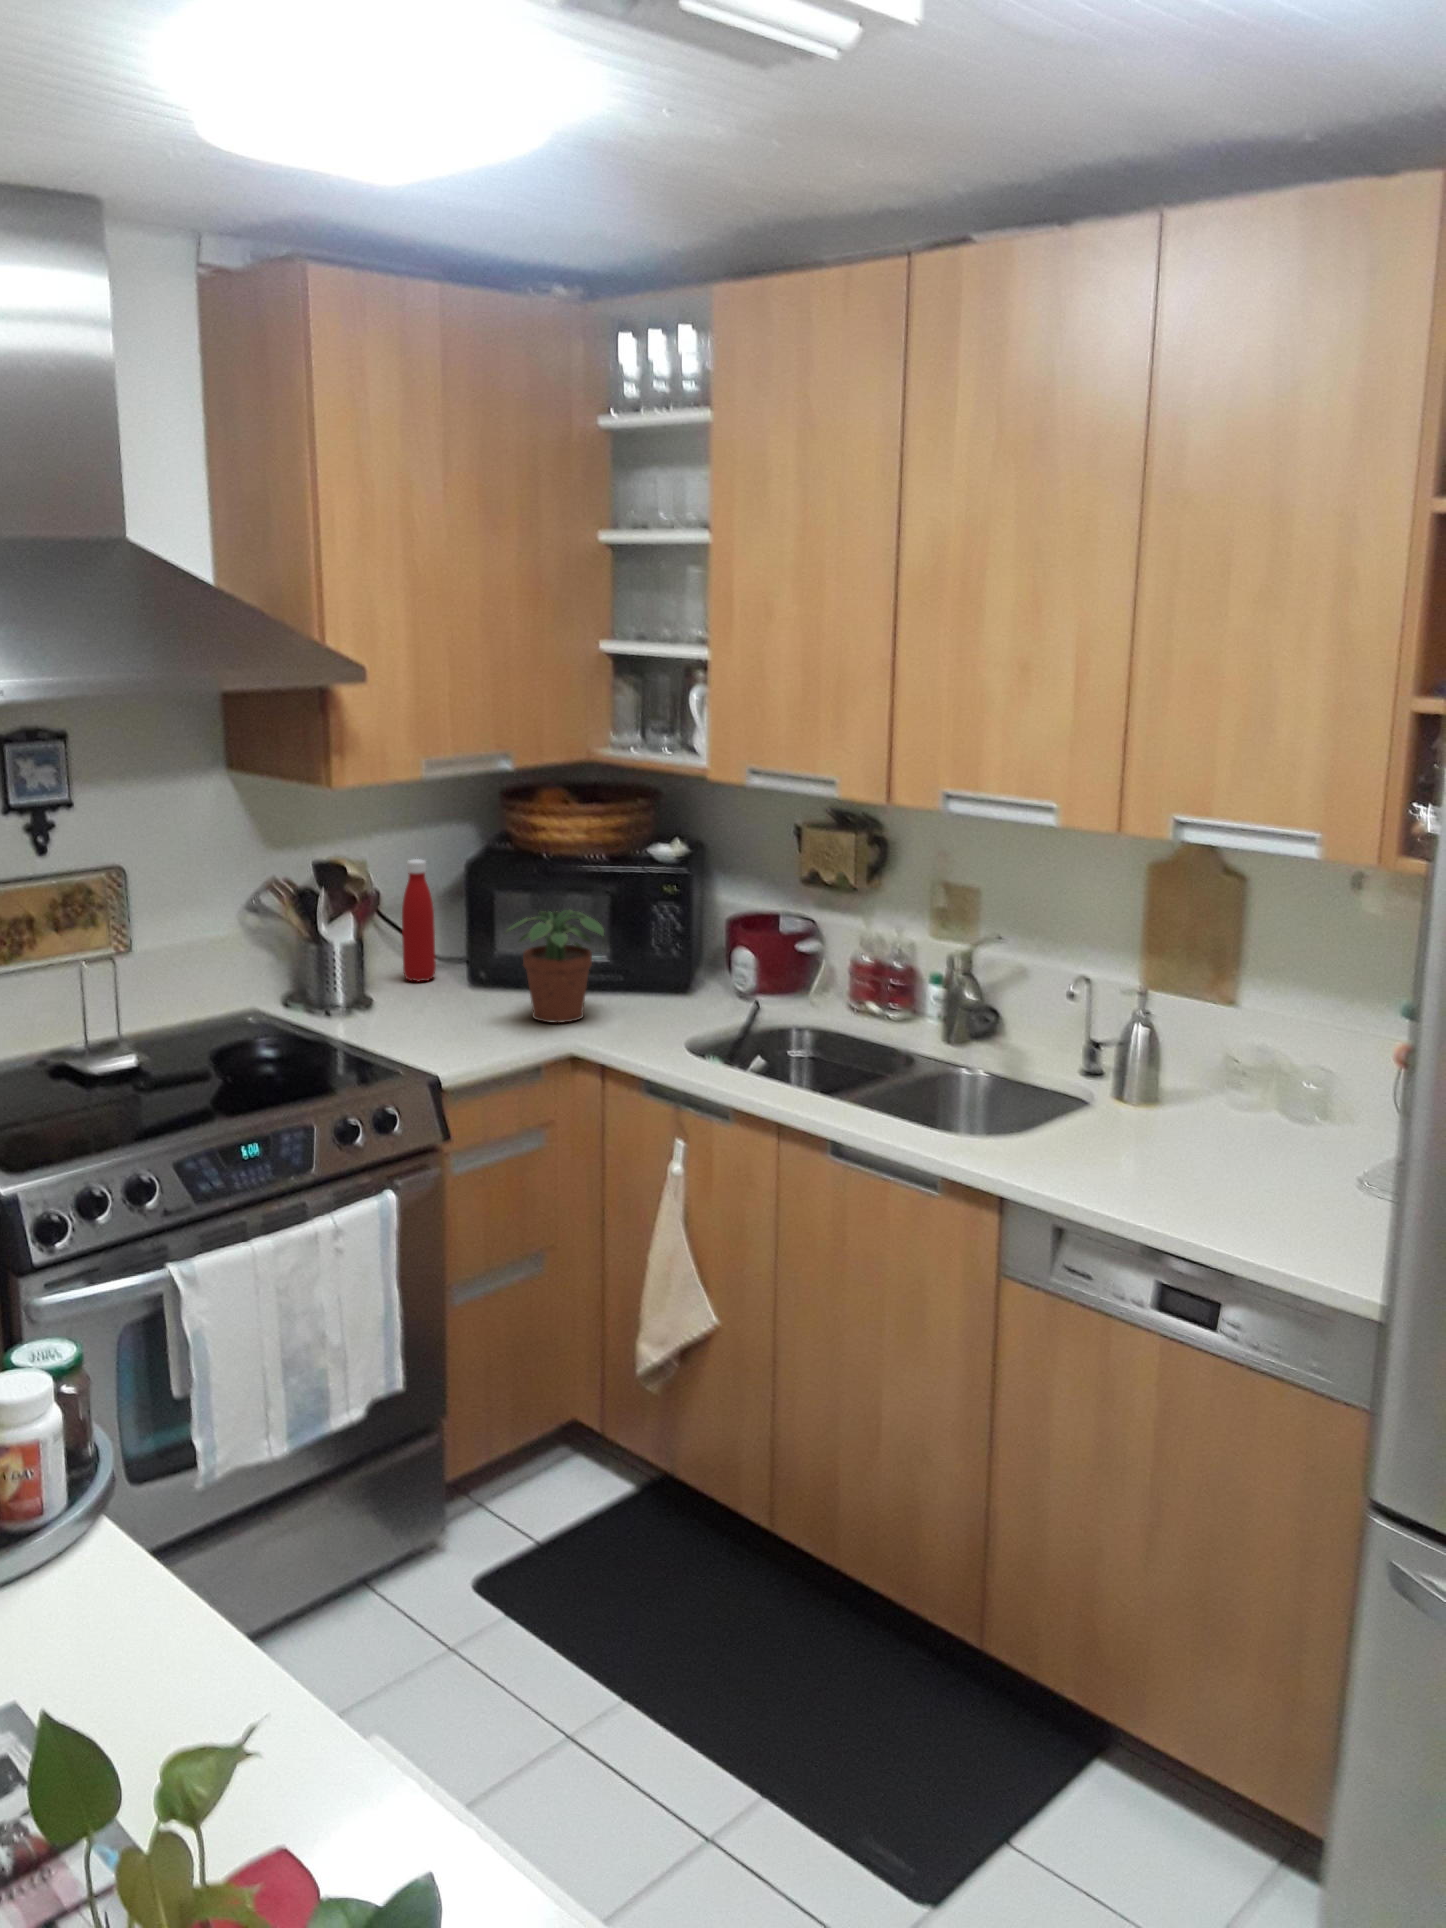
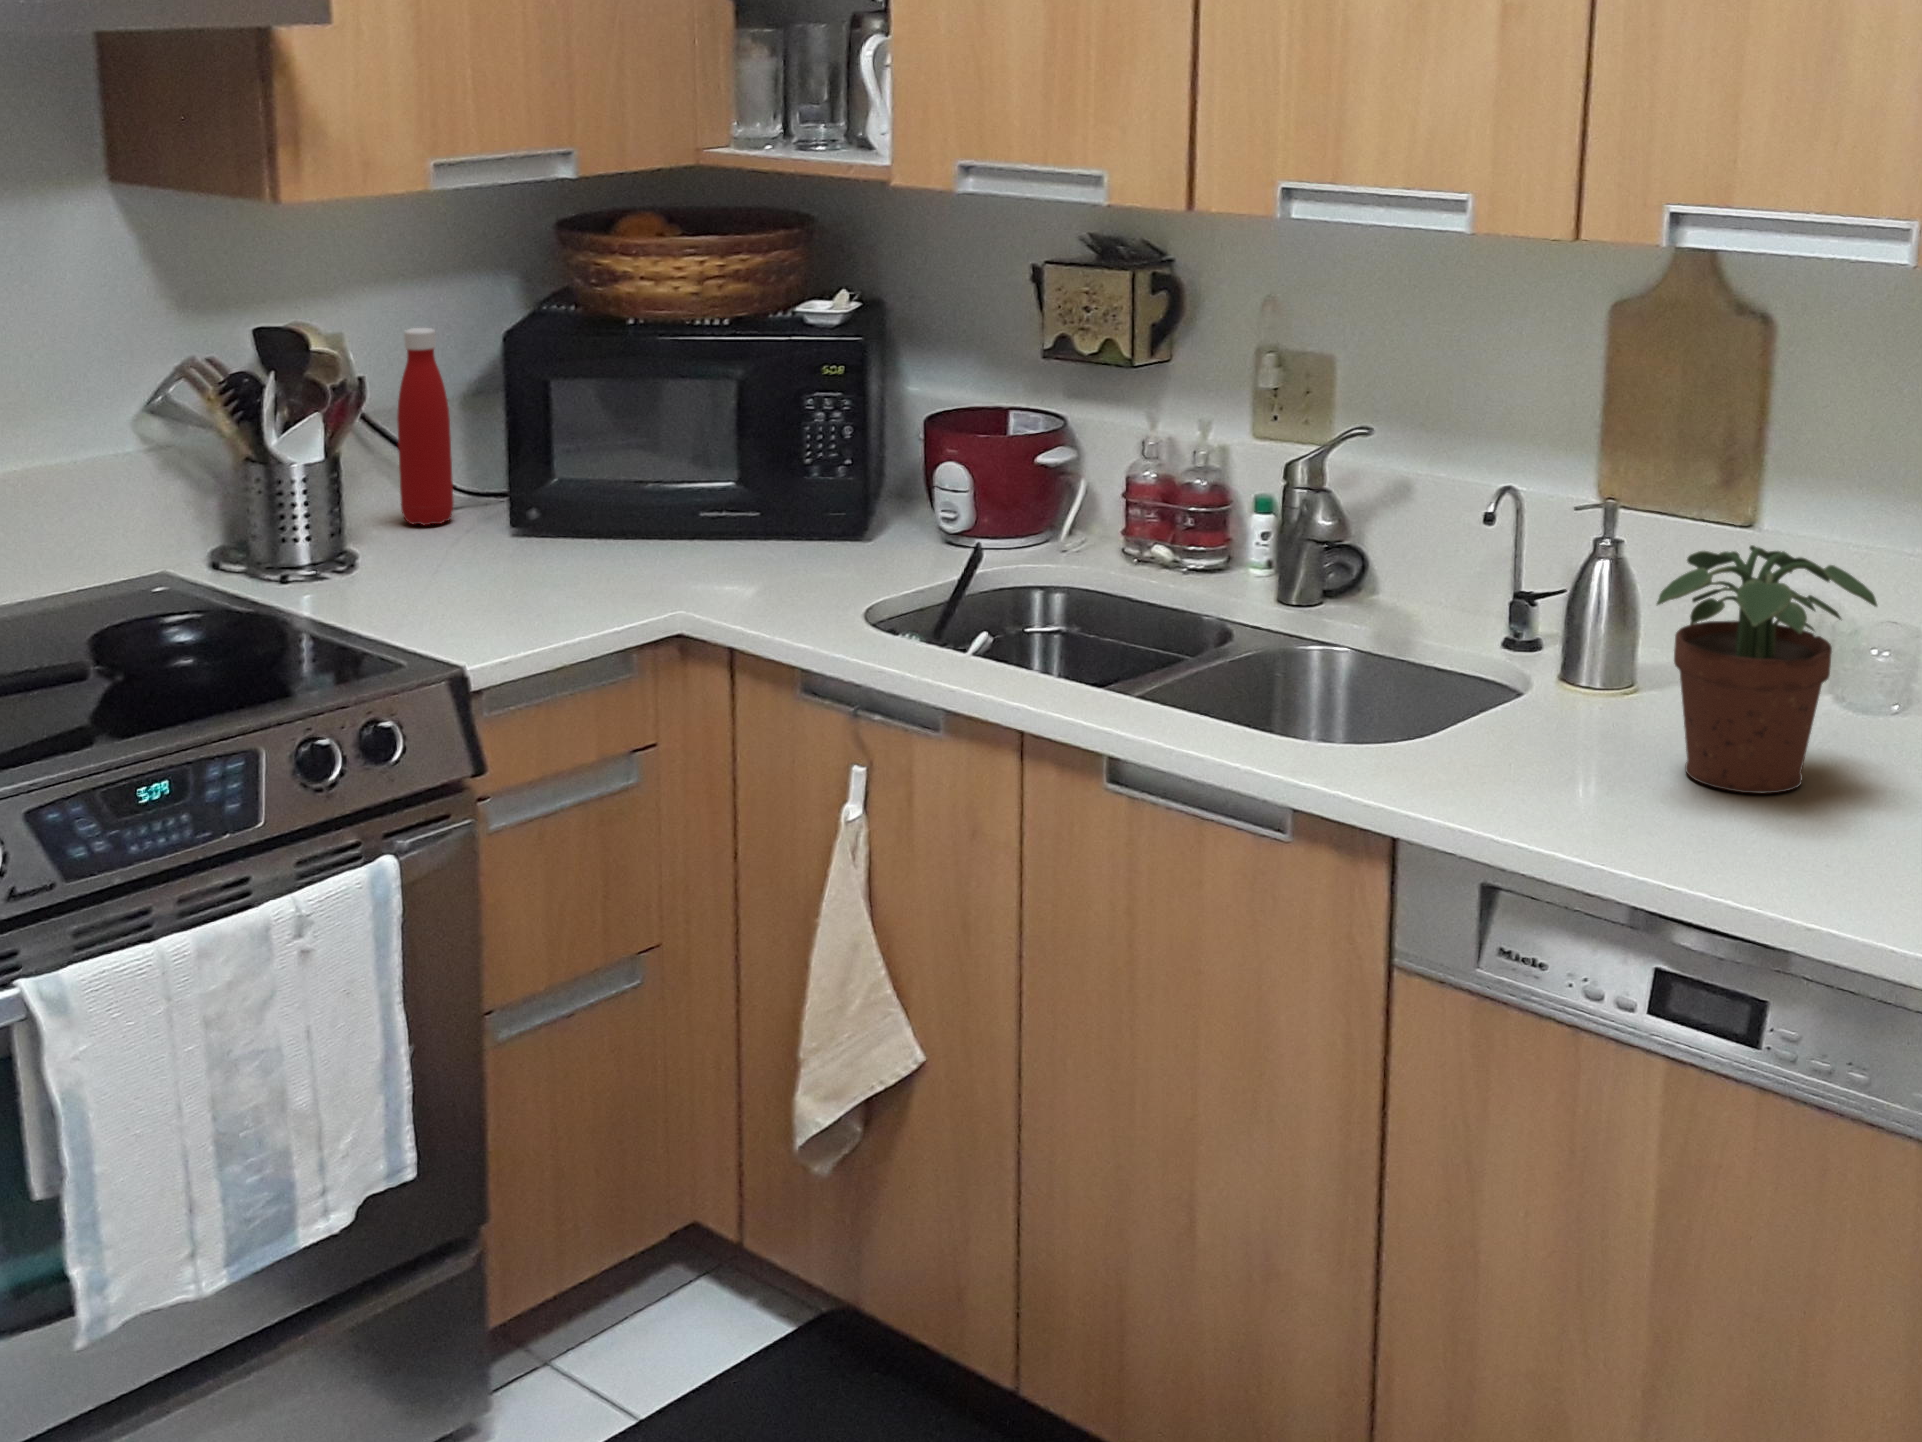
potted plant: present [506,910,604,1023] -> present [1657,545,1877,793]

